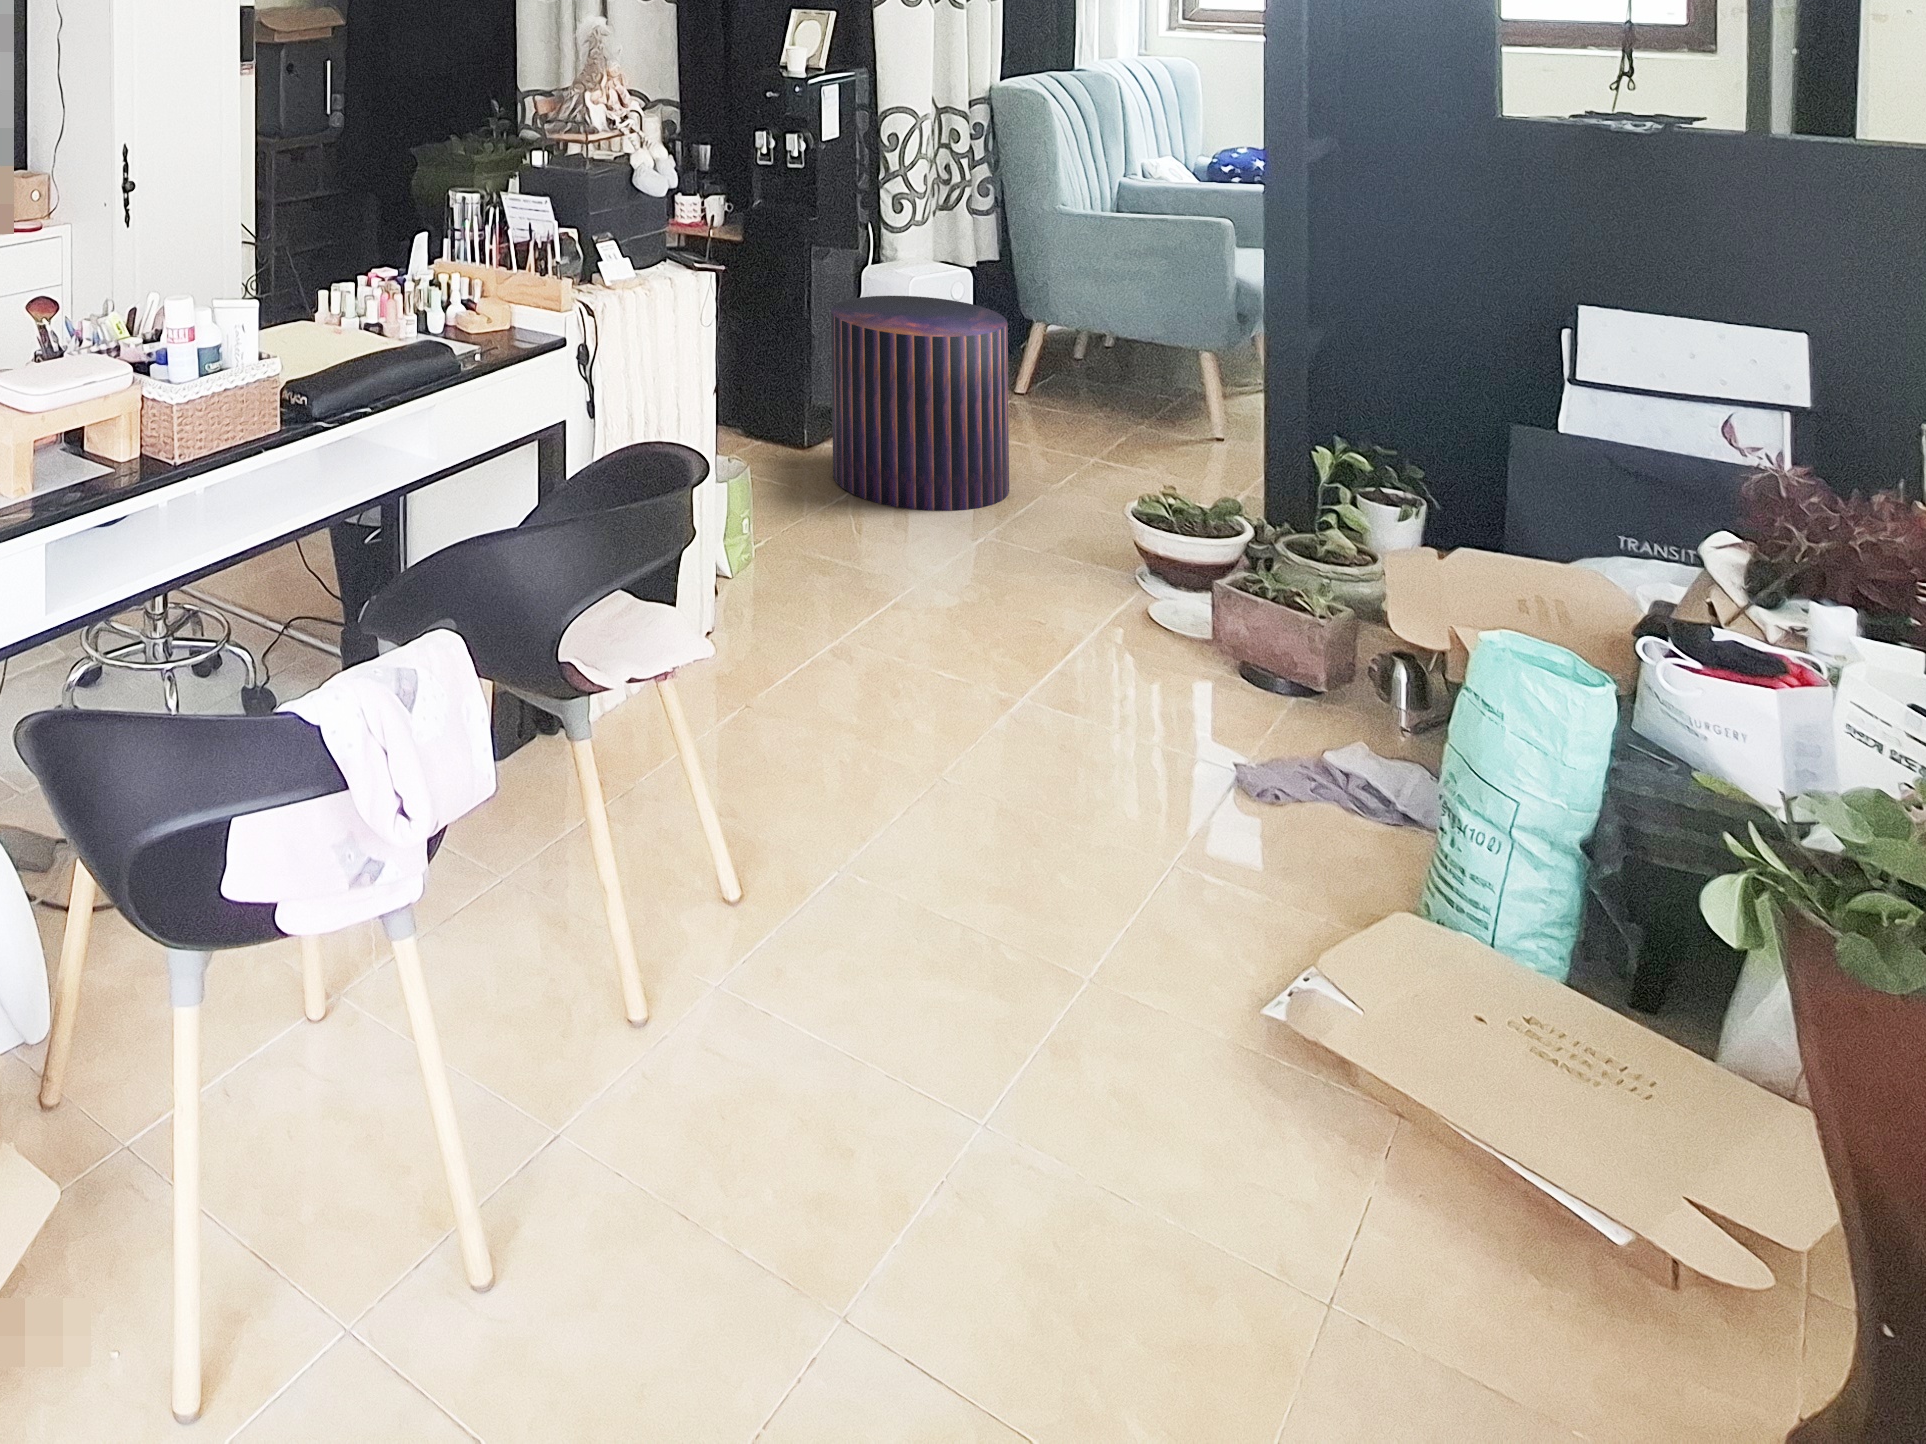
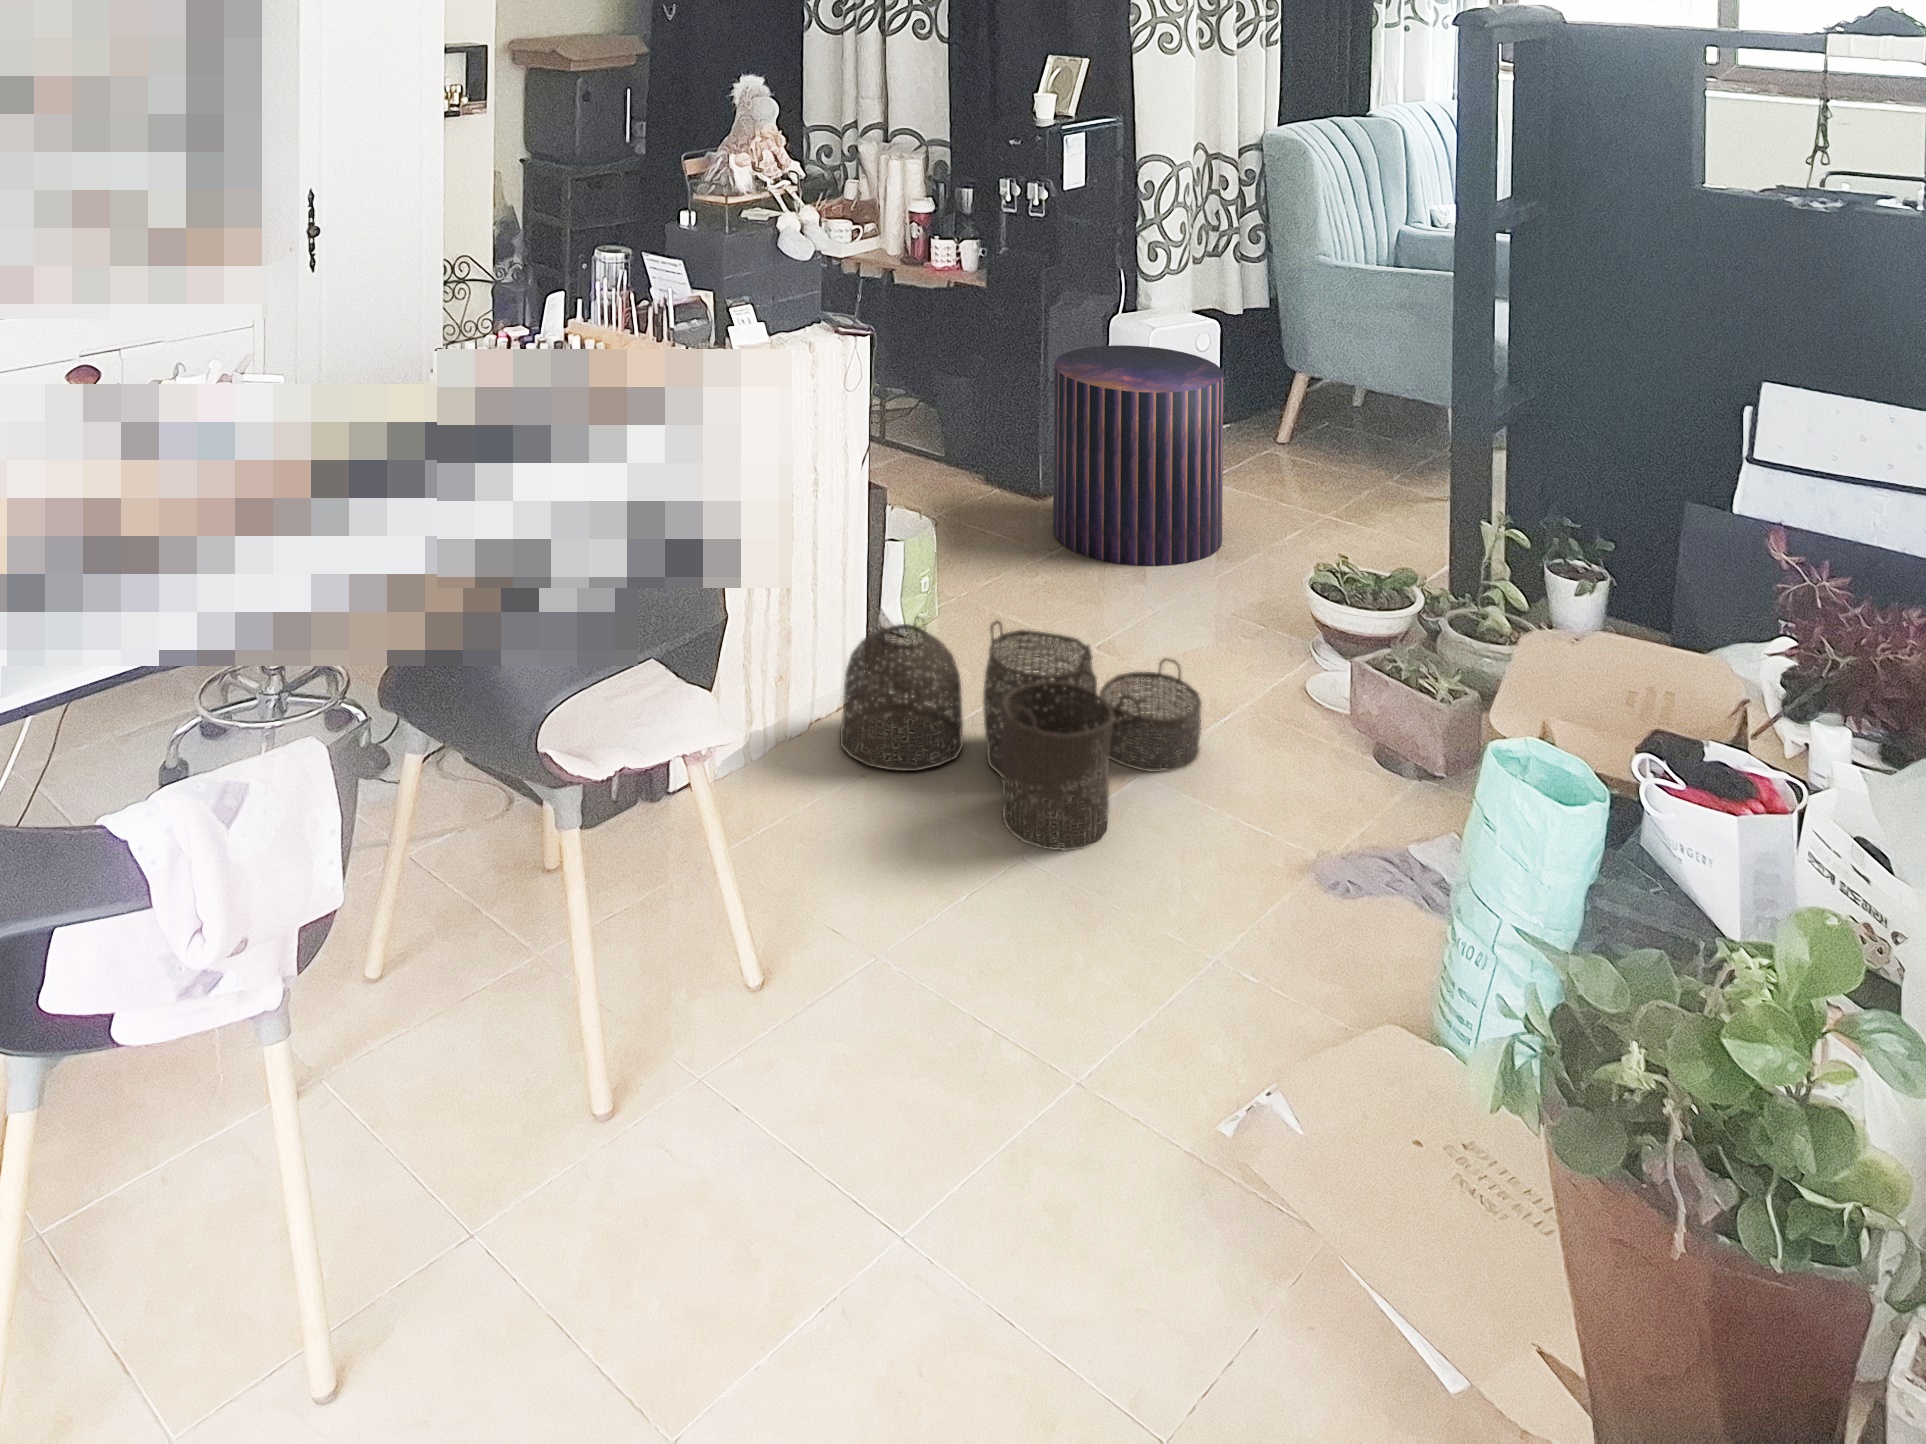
woven basket: none [715,551,1085,777] -> present [840,617,1202,851]

